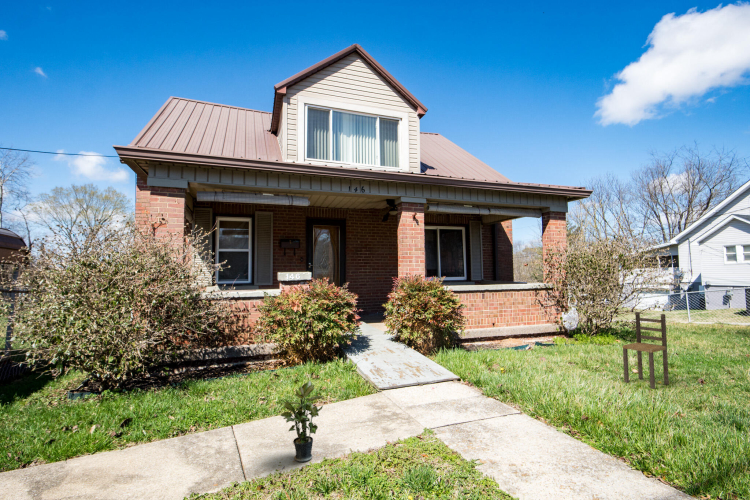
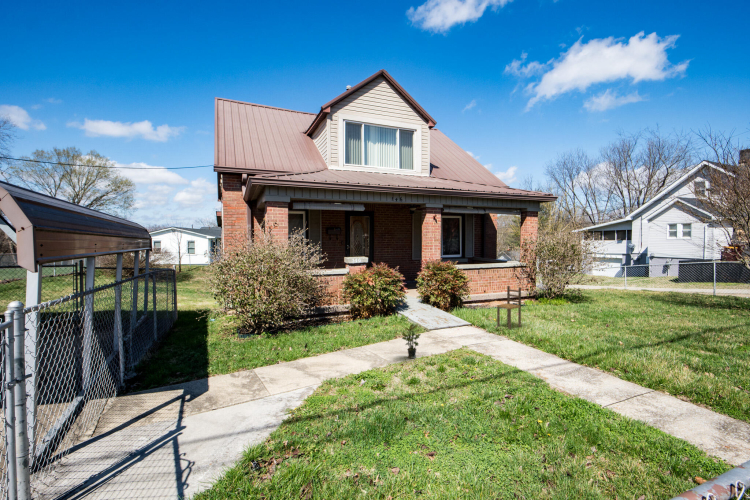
chair: present [623,312,669,389] -> present [497,286,521,329]

